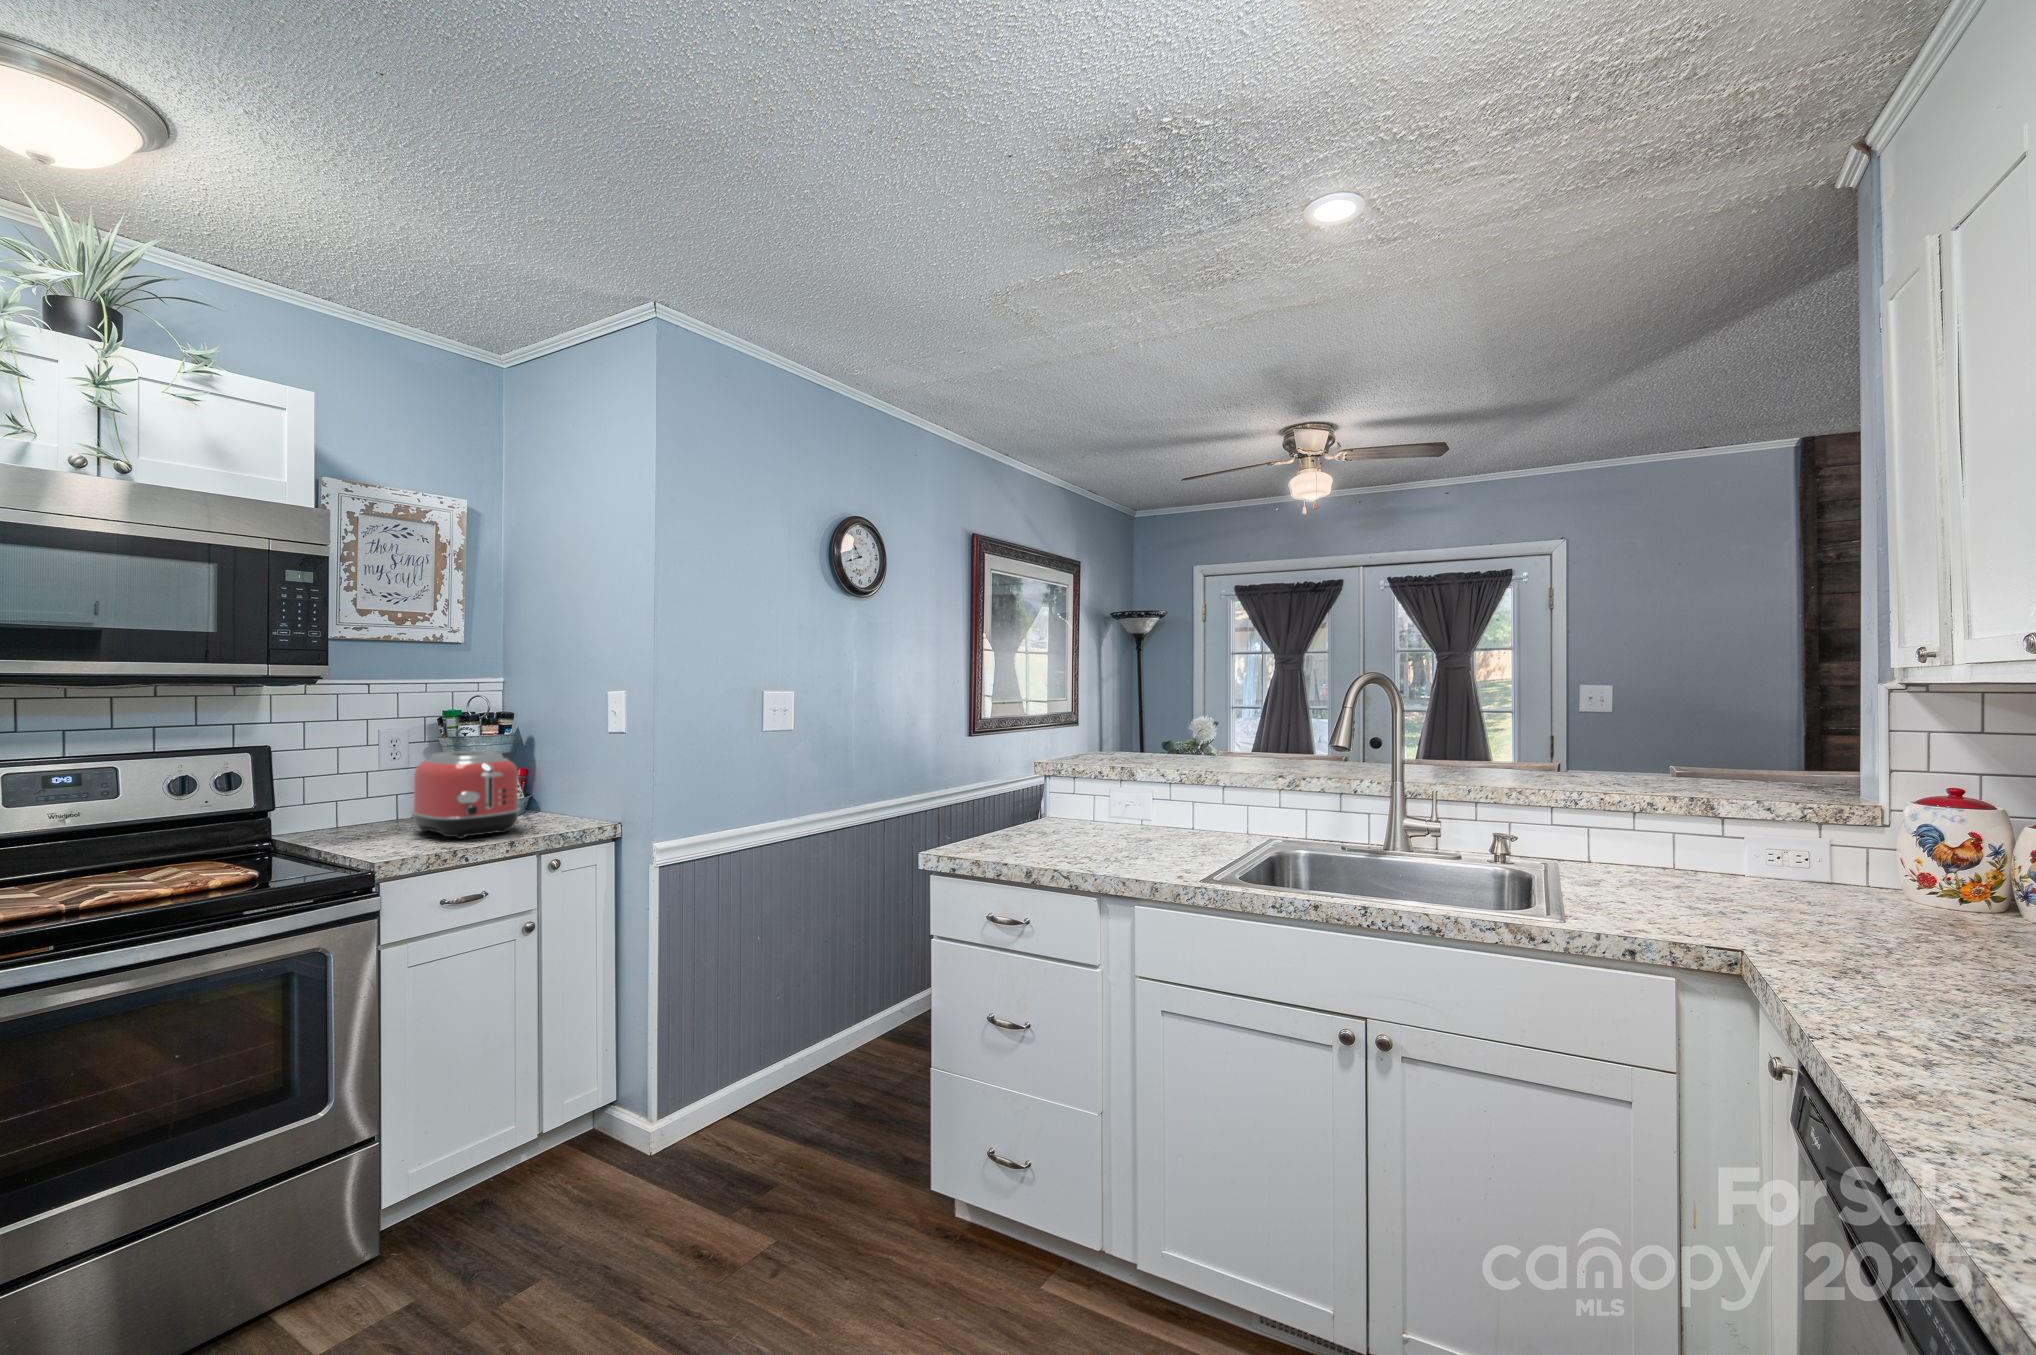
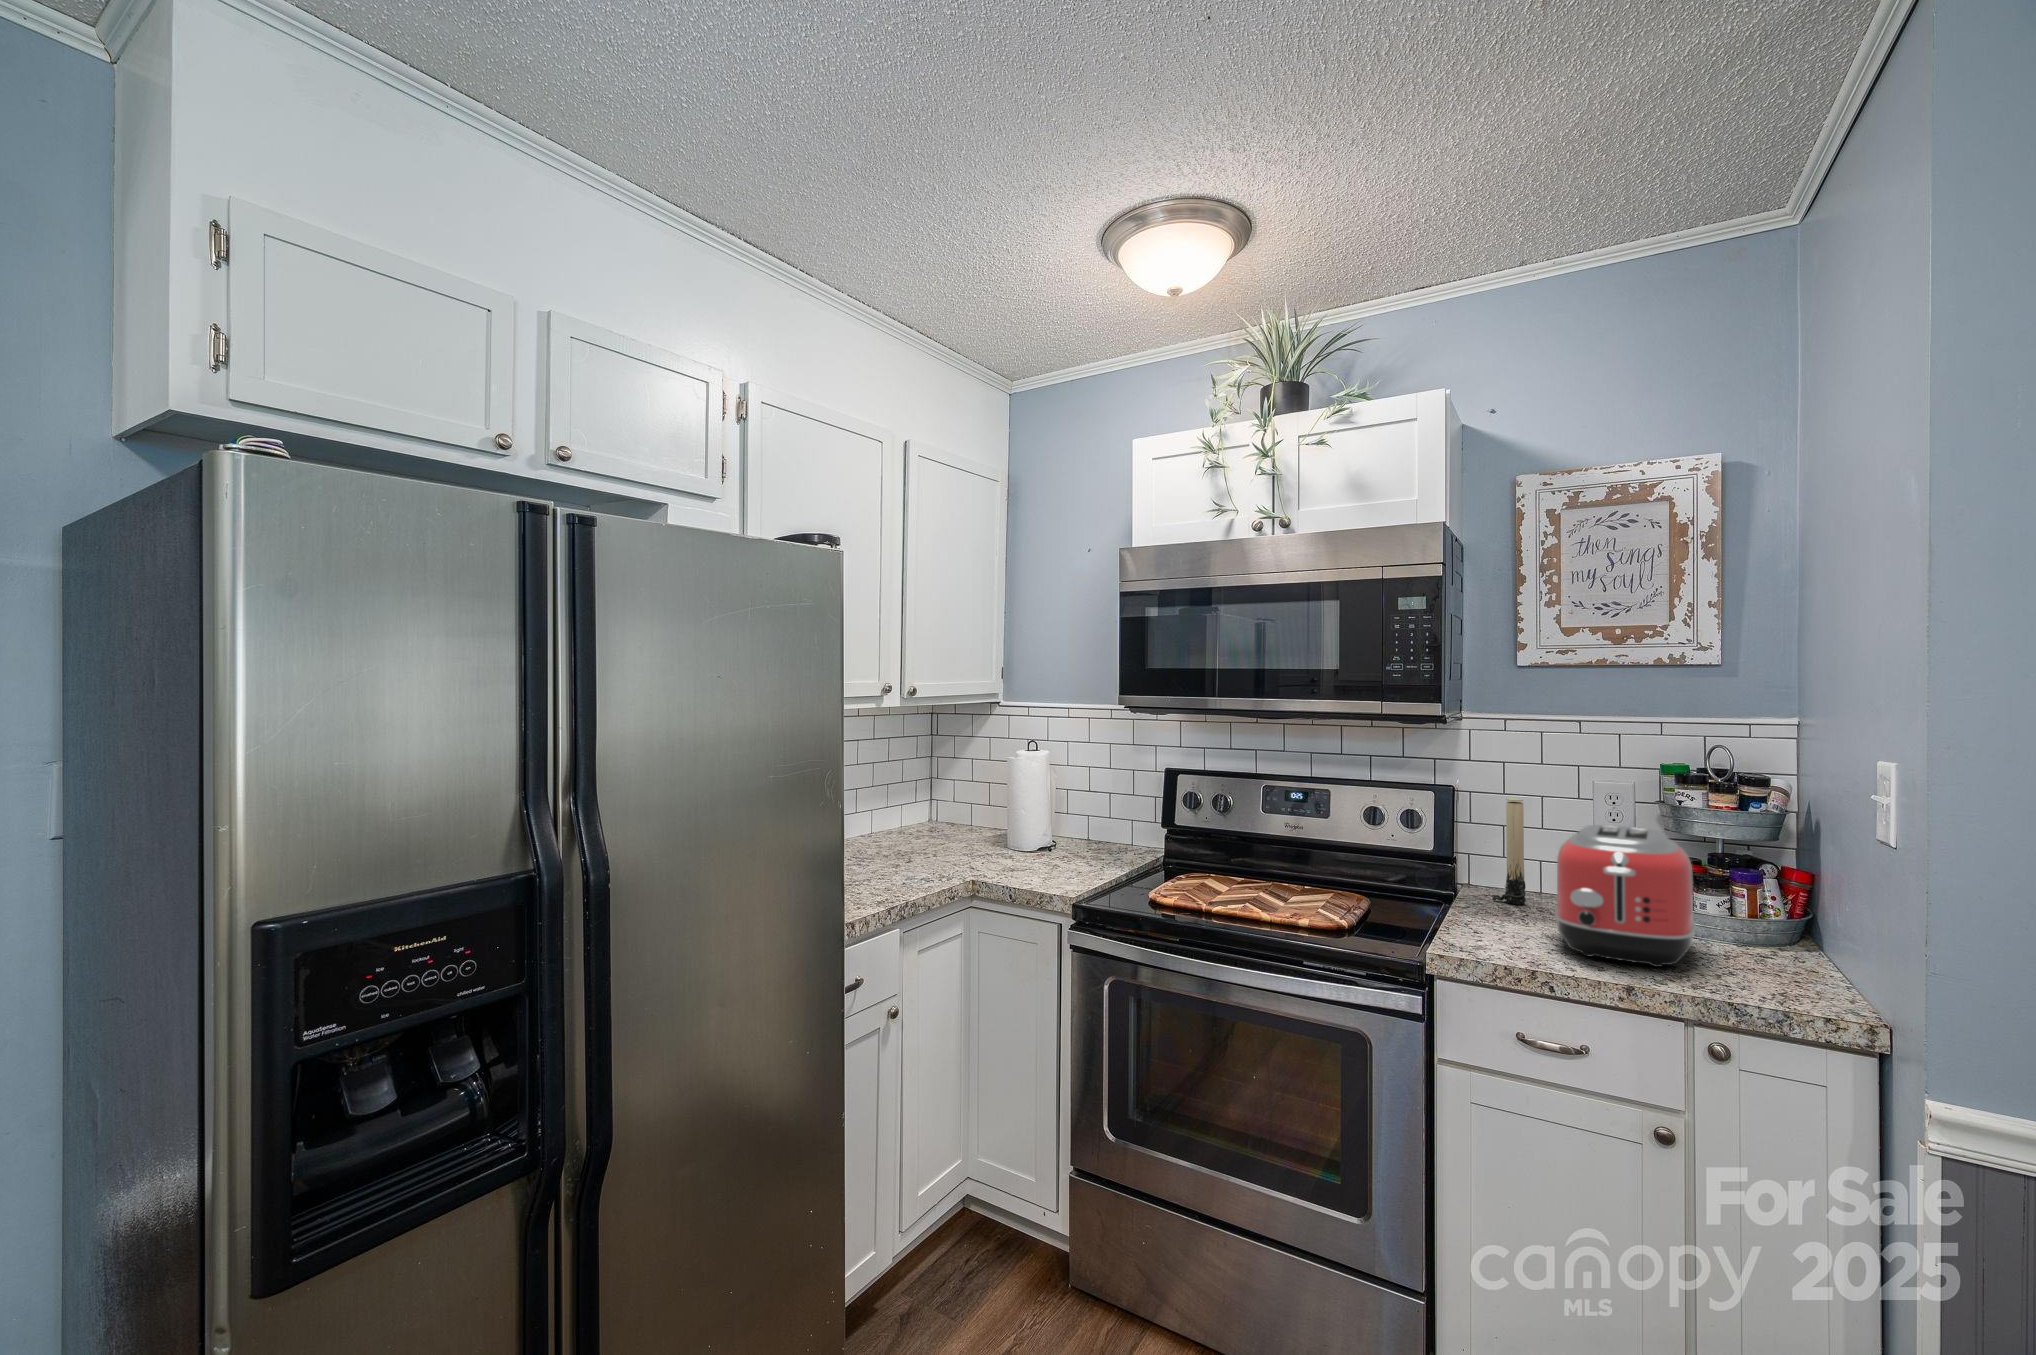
candle: none [314,746,347,835] -> present [1492,798,1526,904]

